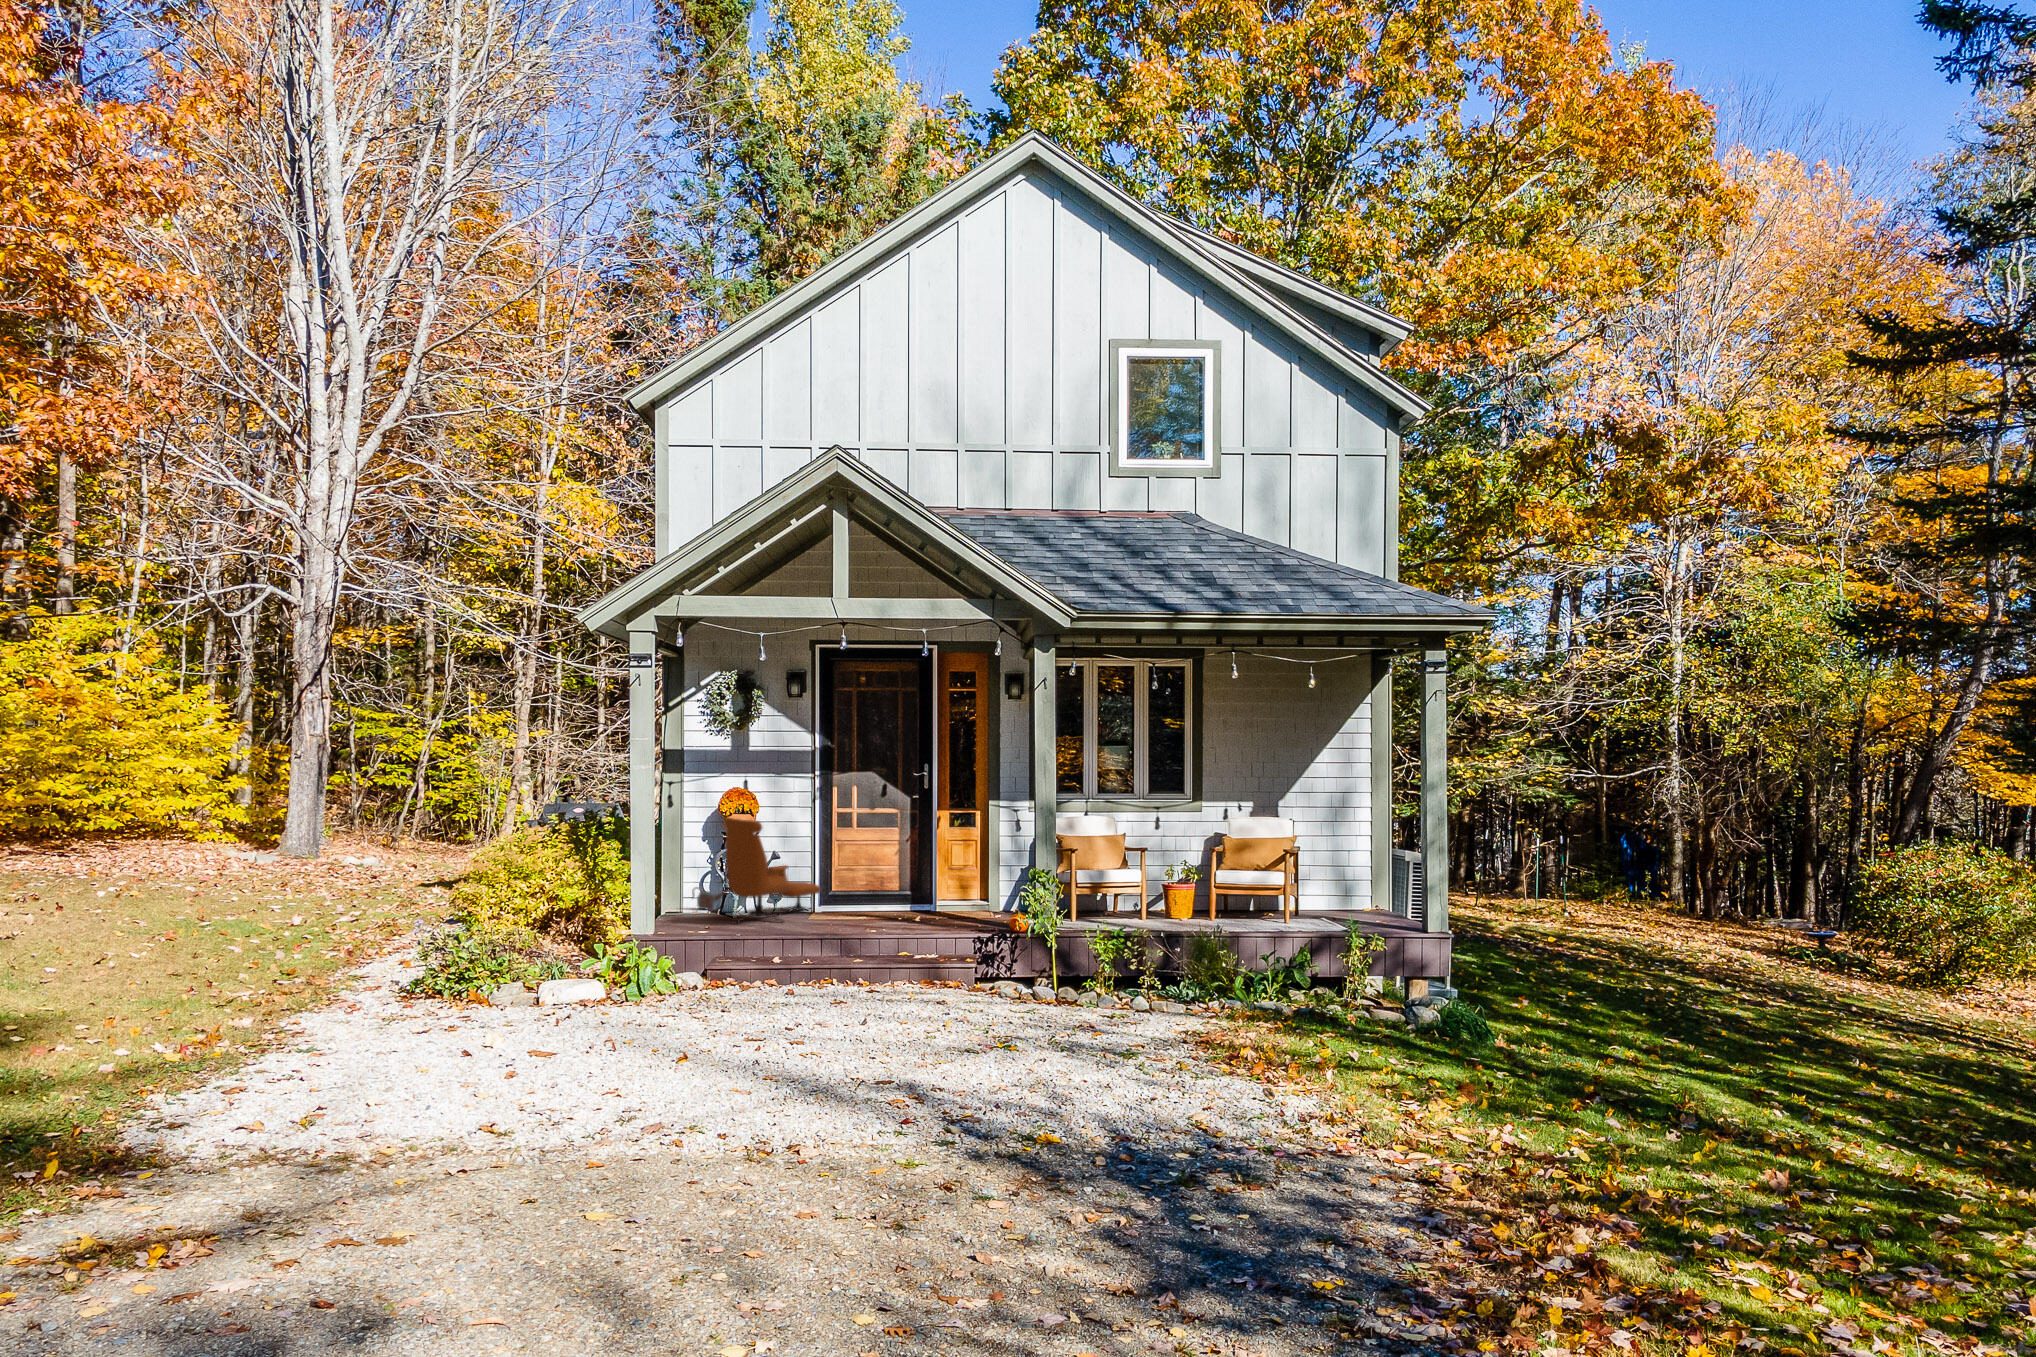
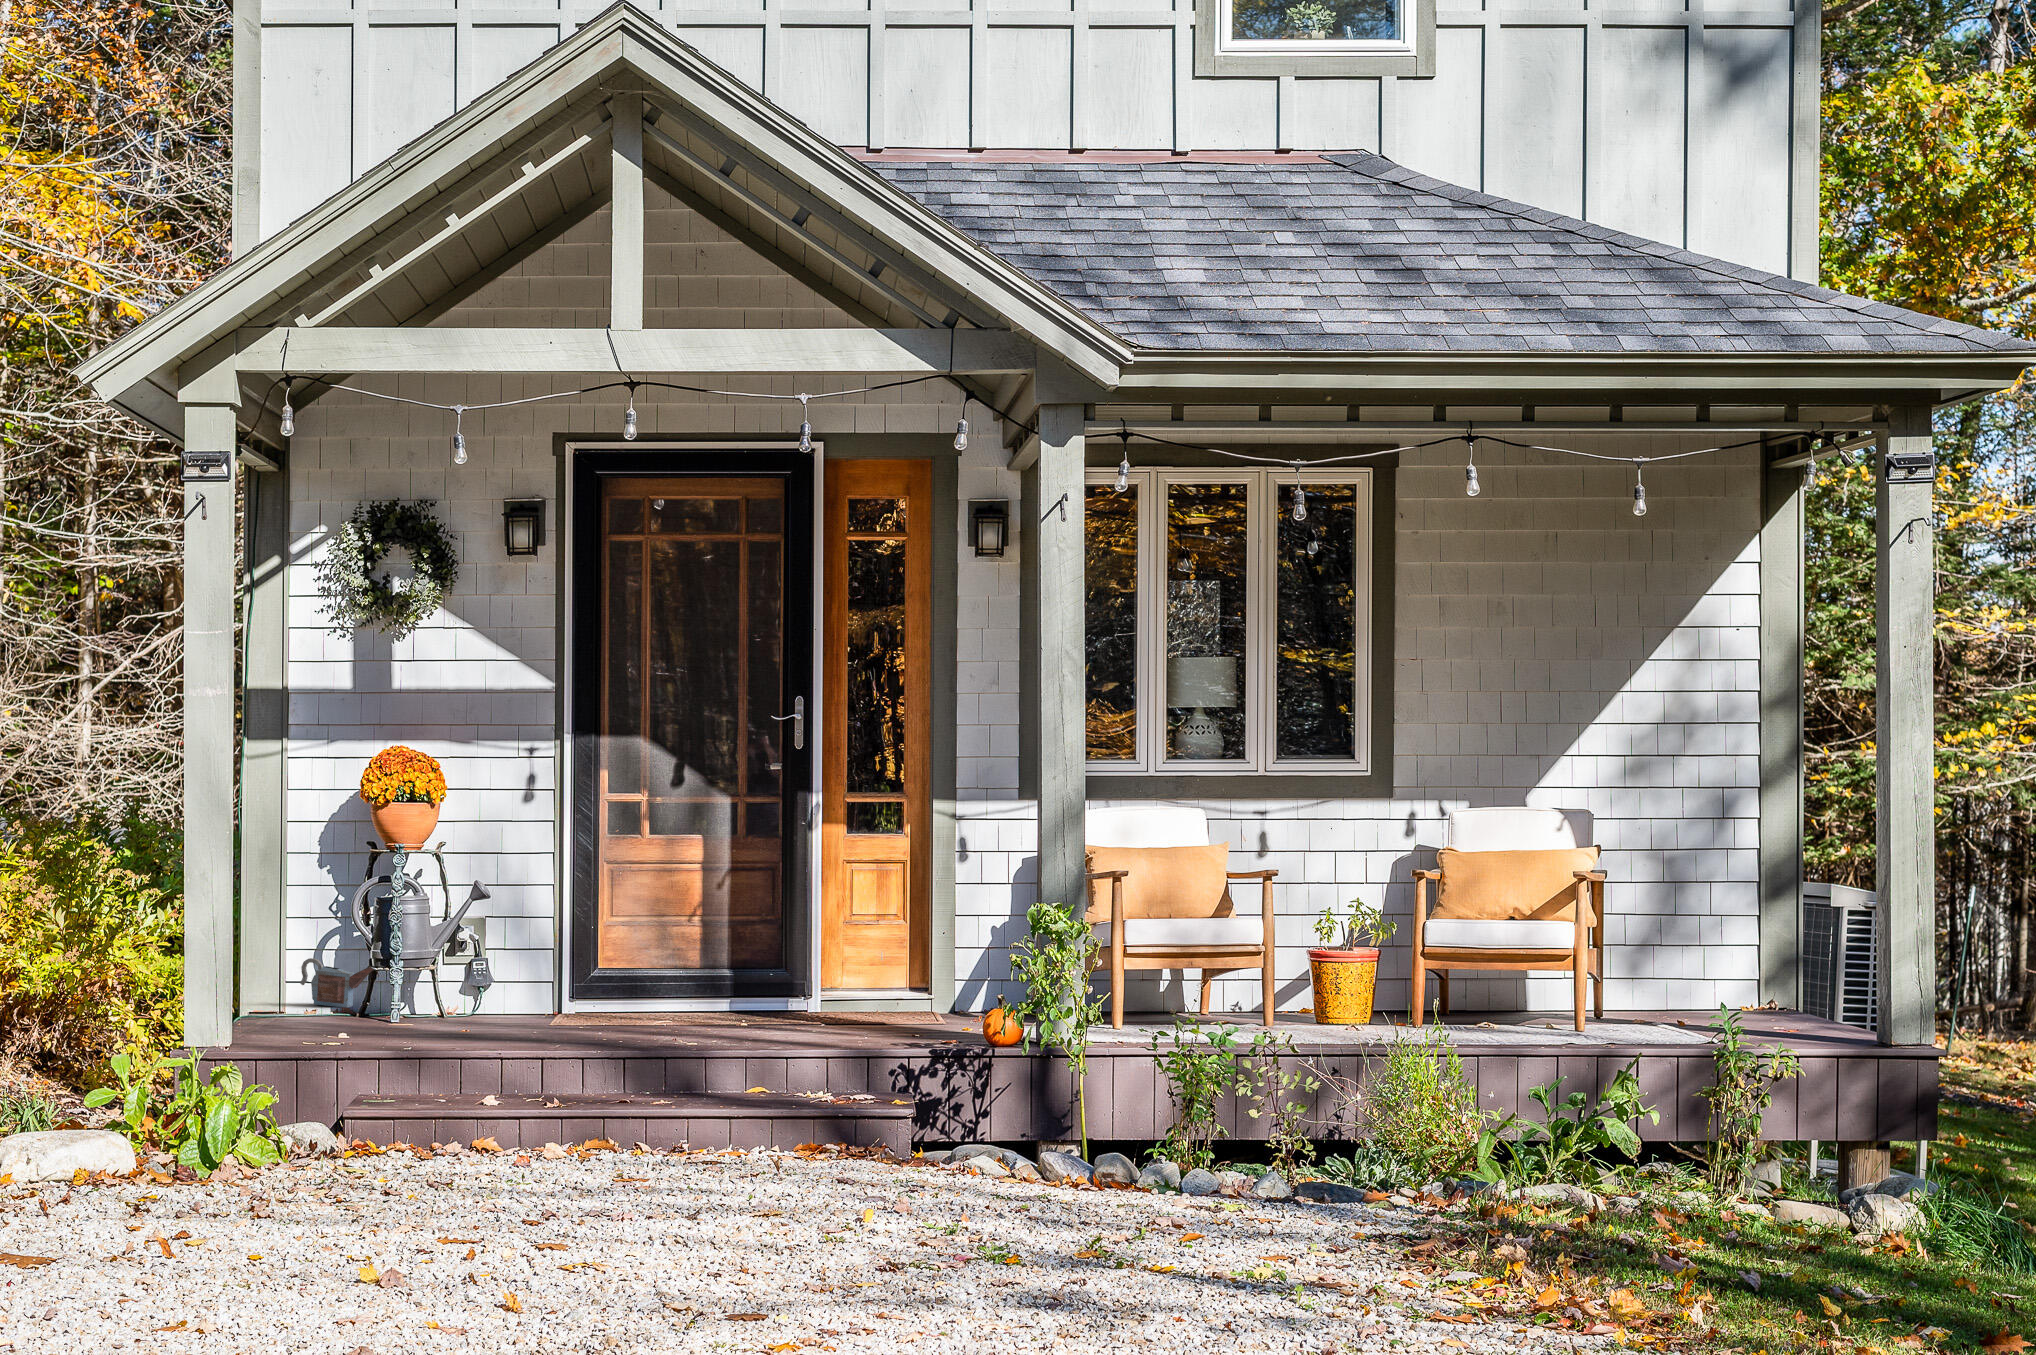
lounge chair: present [725,817,821,922] -> none [352,803,574,1034]

